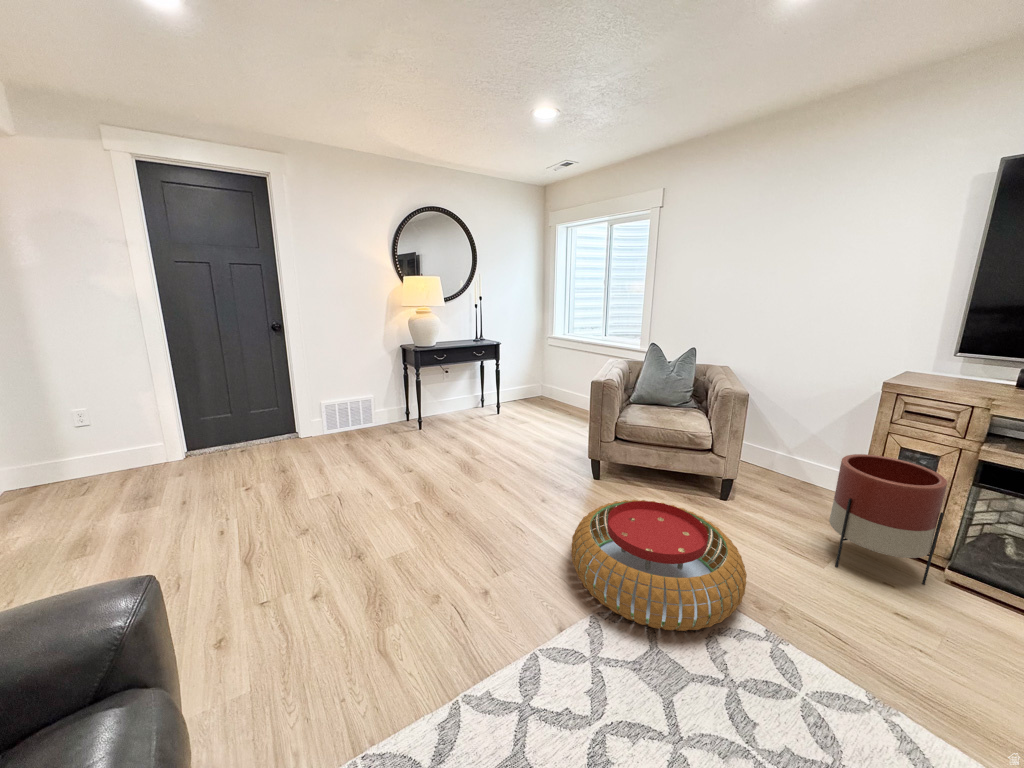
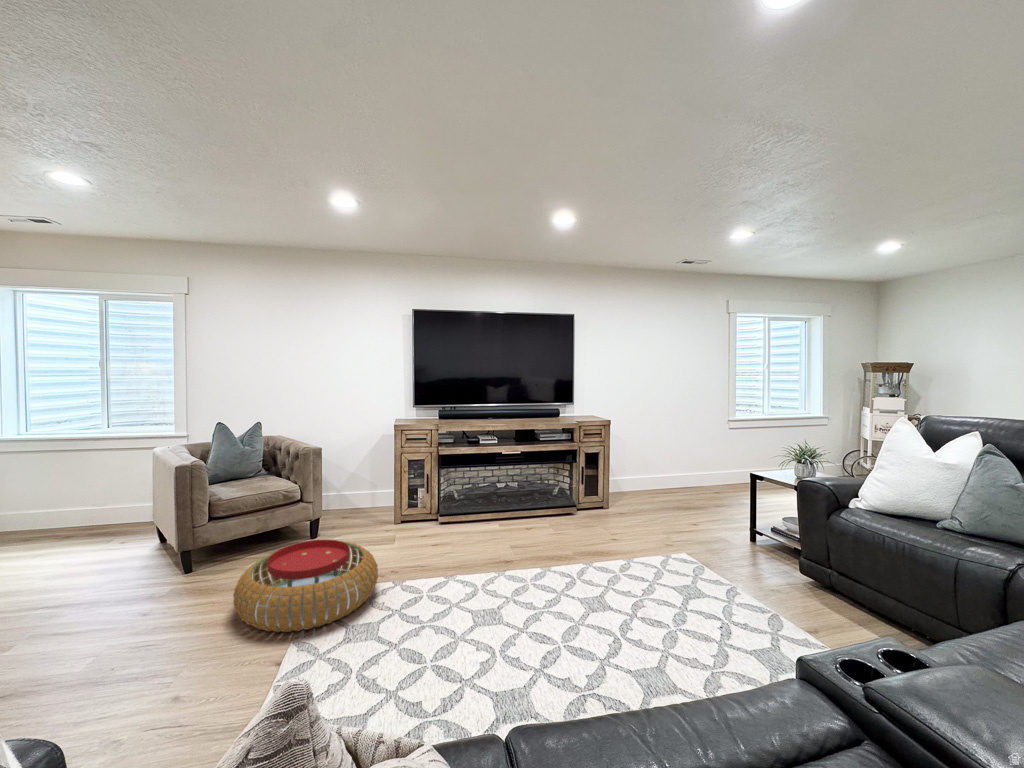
planter: present [829,454,947,585] -> none [387,467,434,541]

